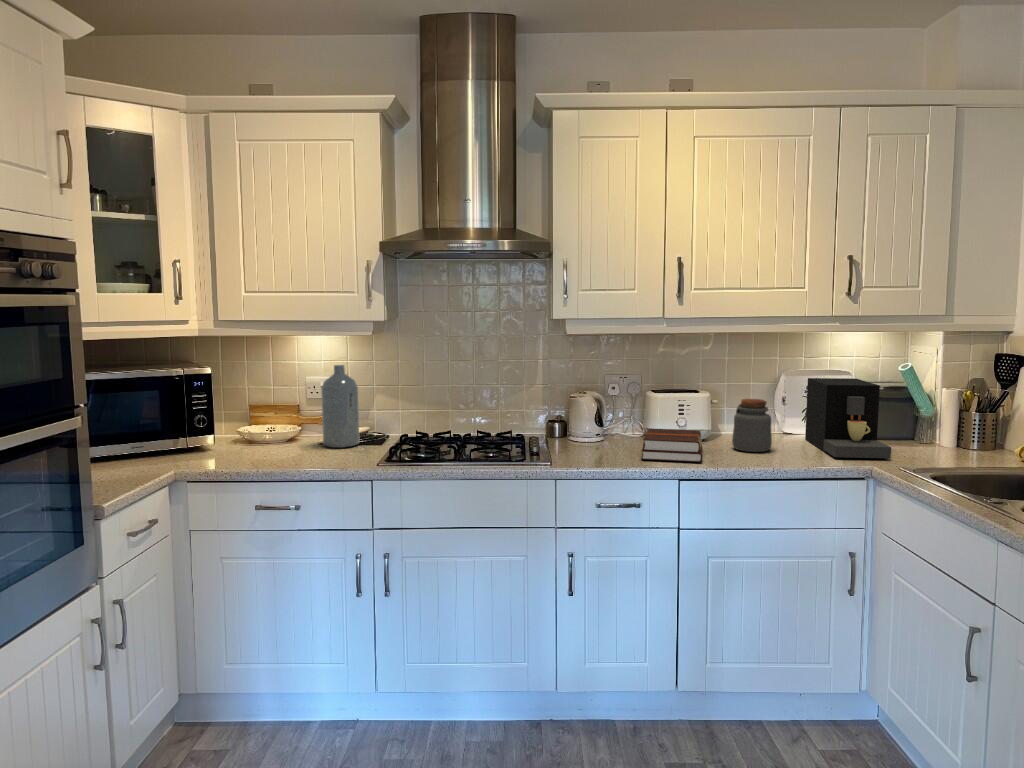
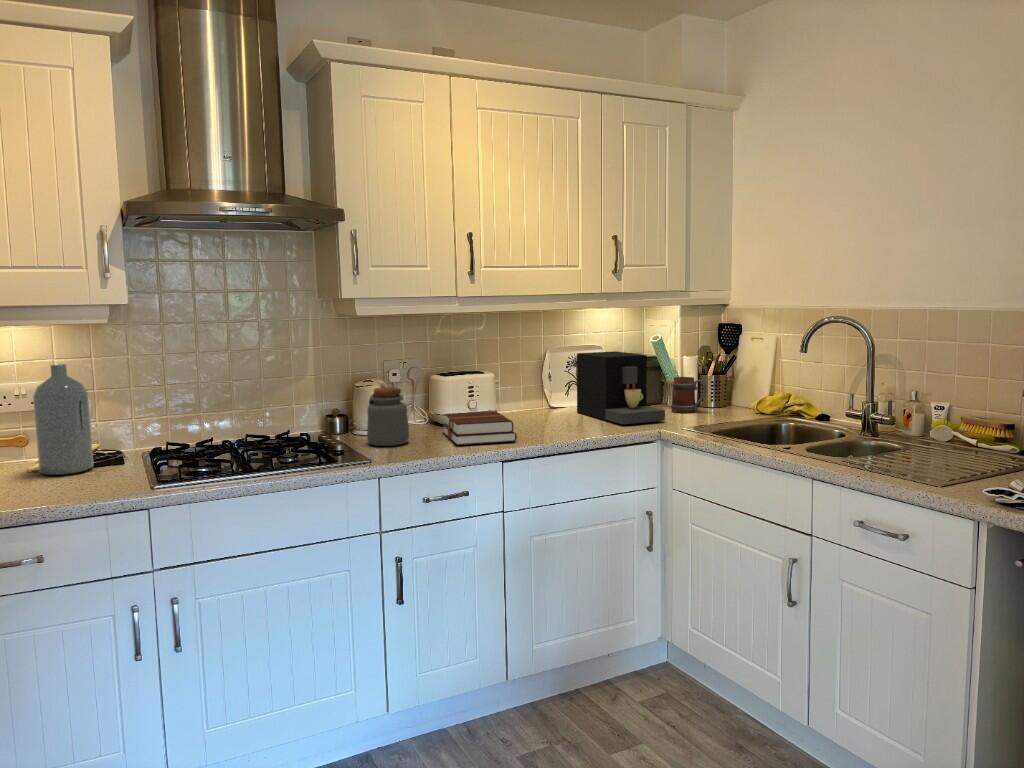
jar: present [732,399,772,452] -> present [367,387,409,446]
mug: none [917,411,960,453] -> present [671,377,707,413]

